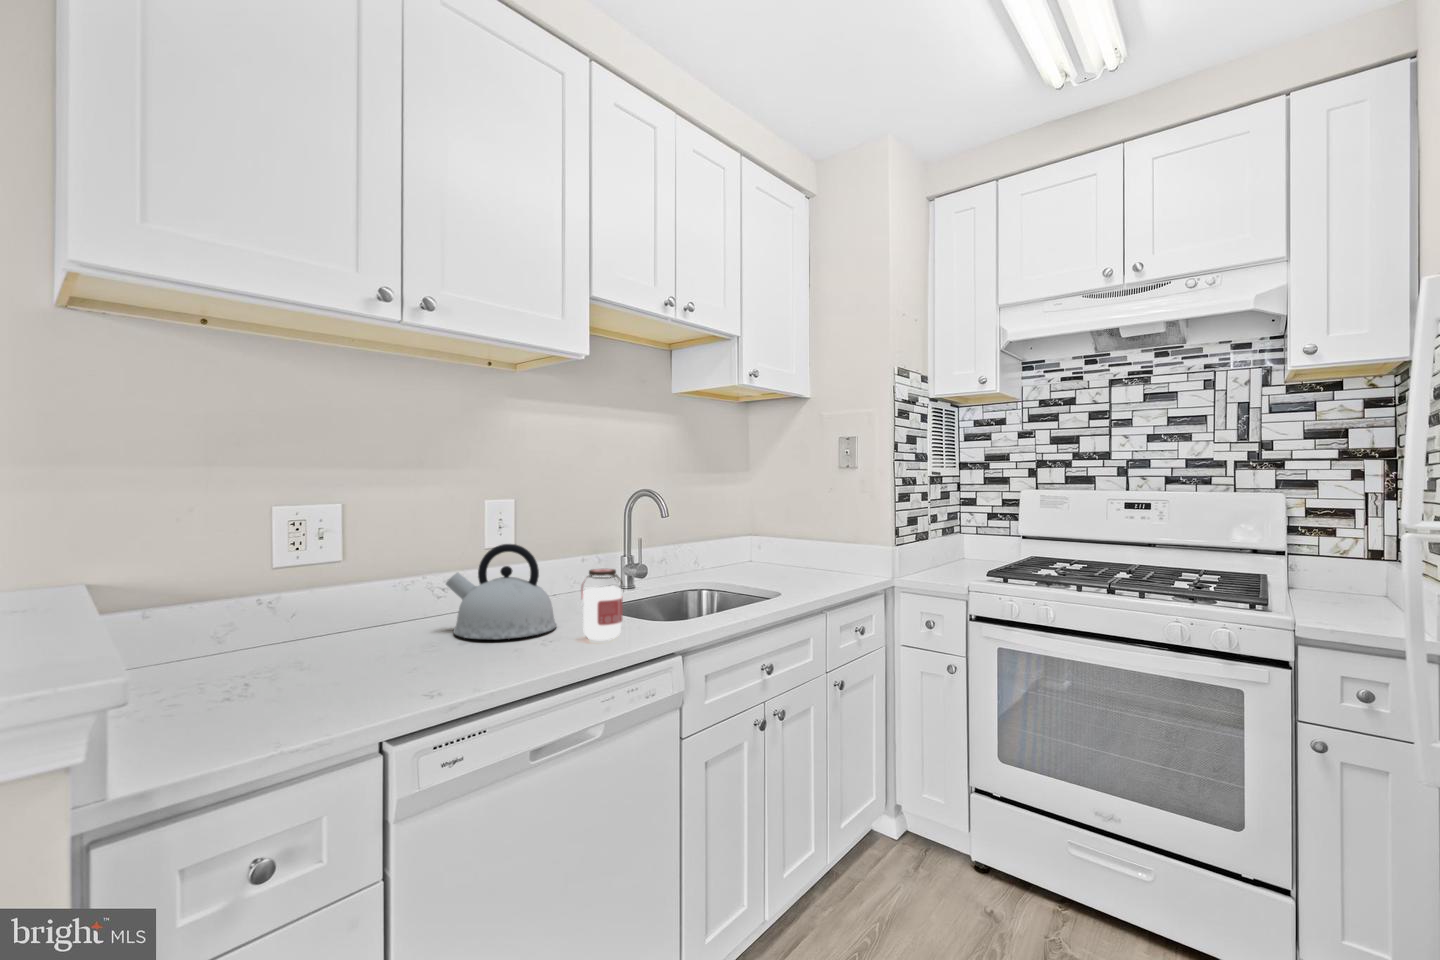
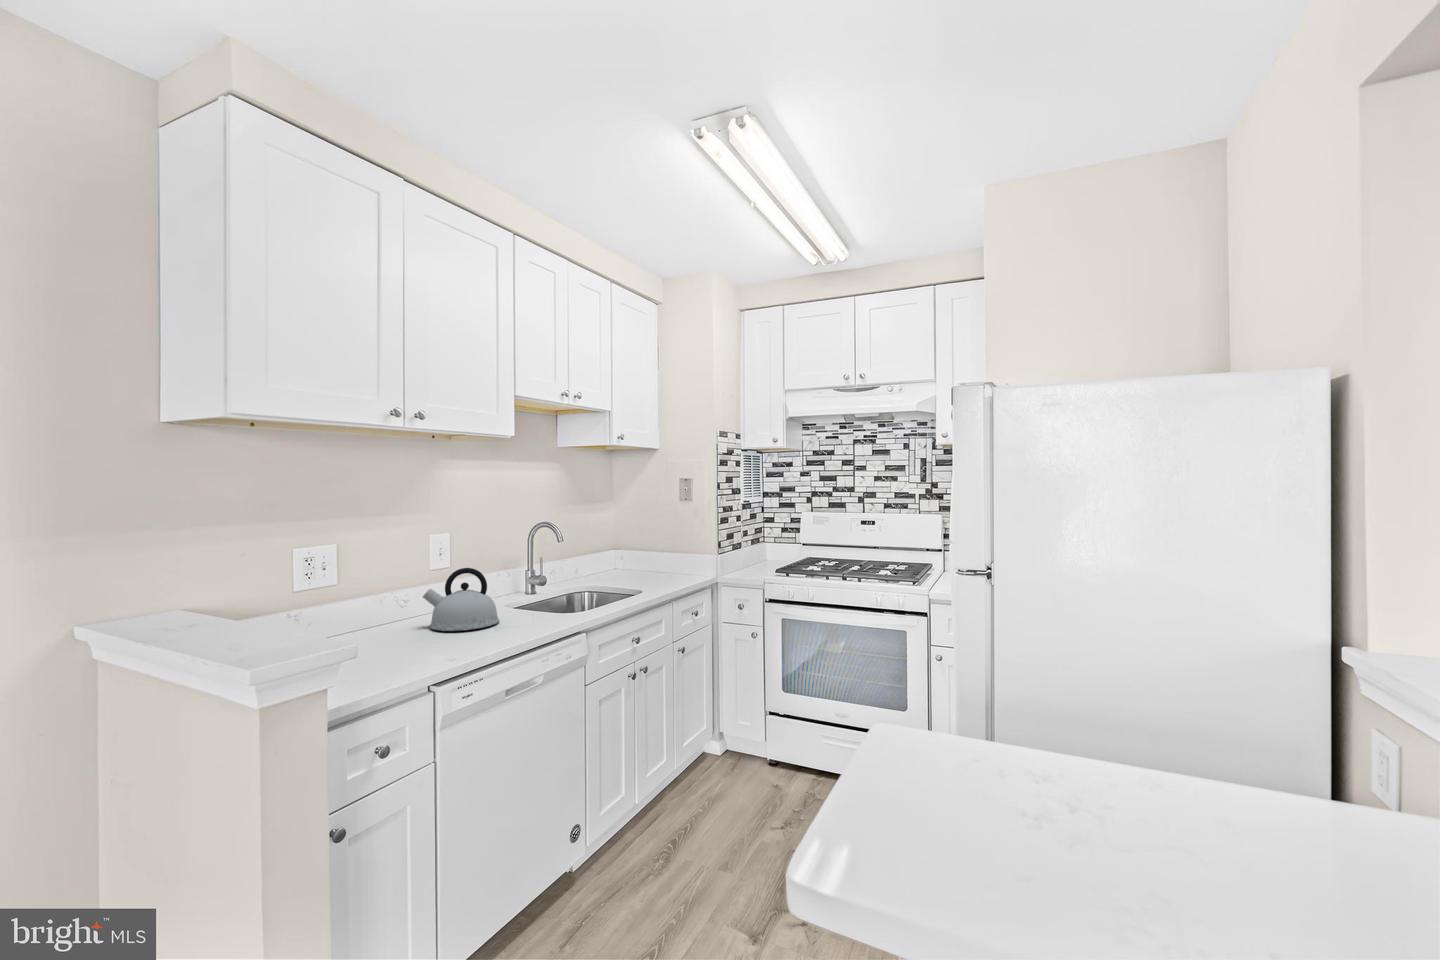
jar: present [581,569,623,640] -> none [520,581,548,627]

